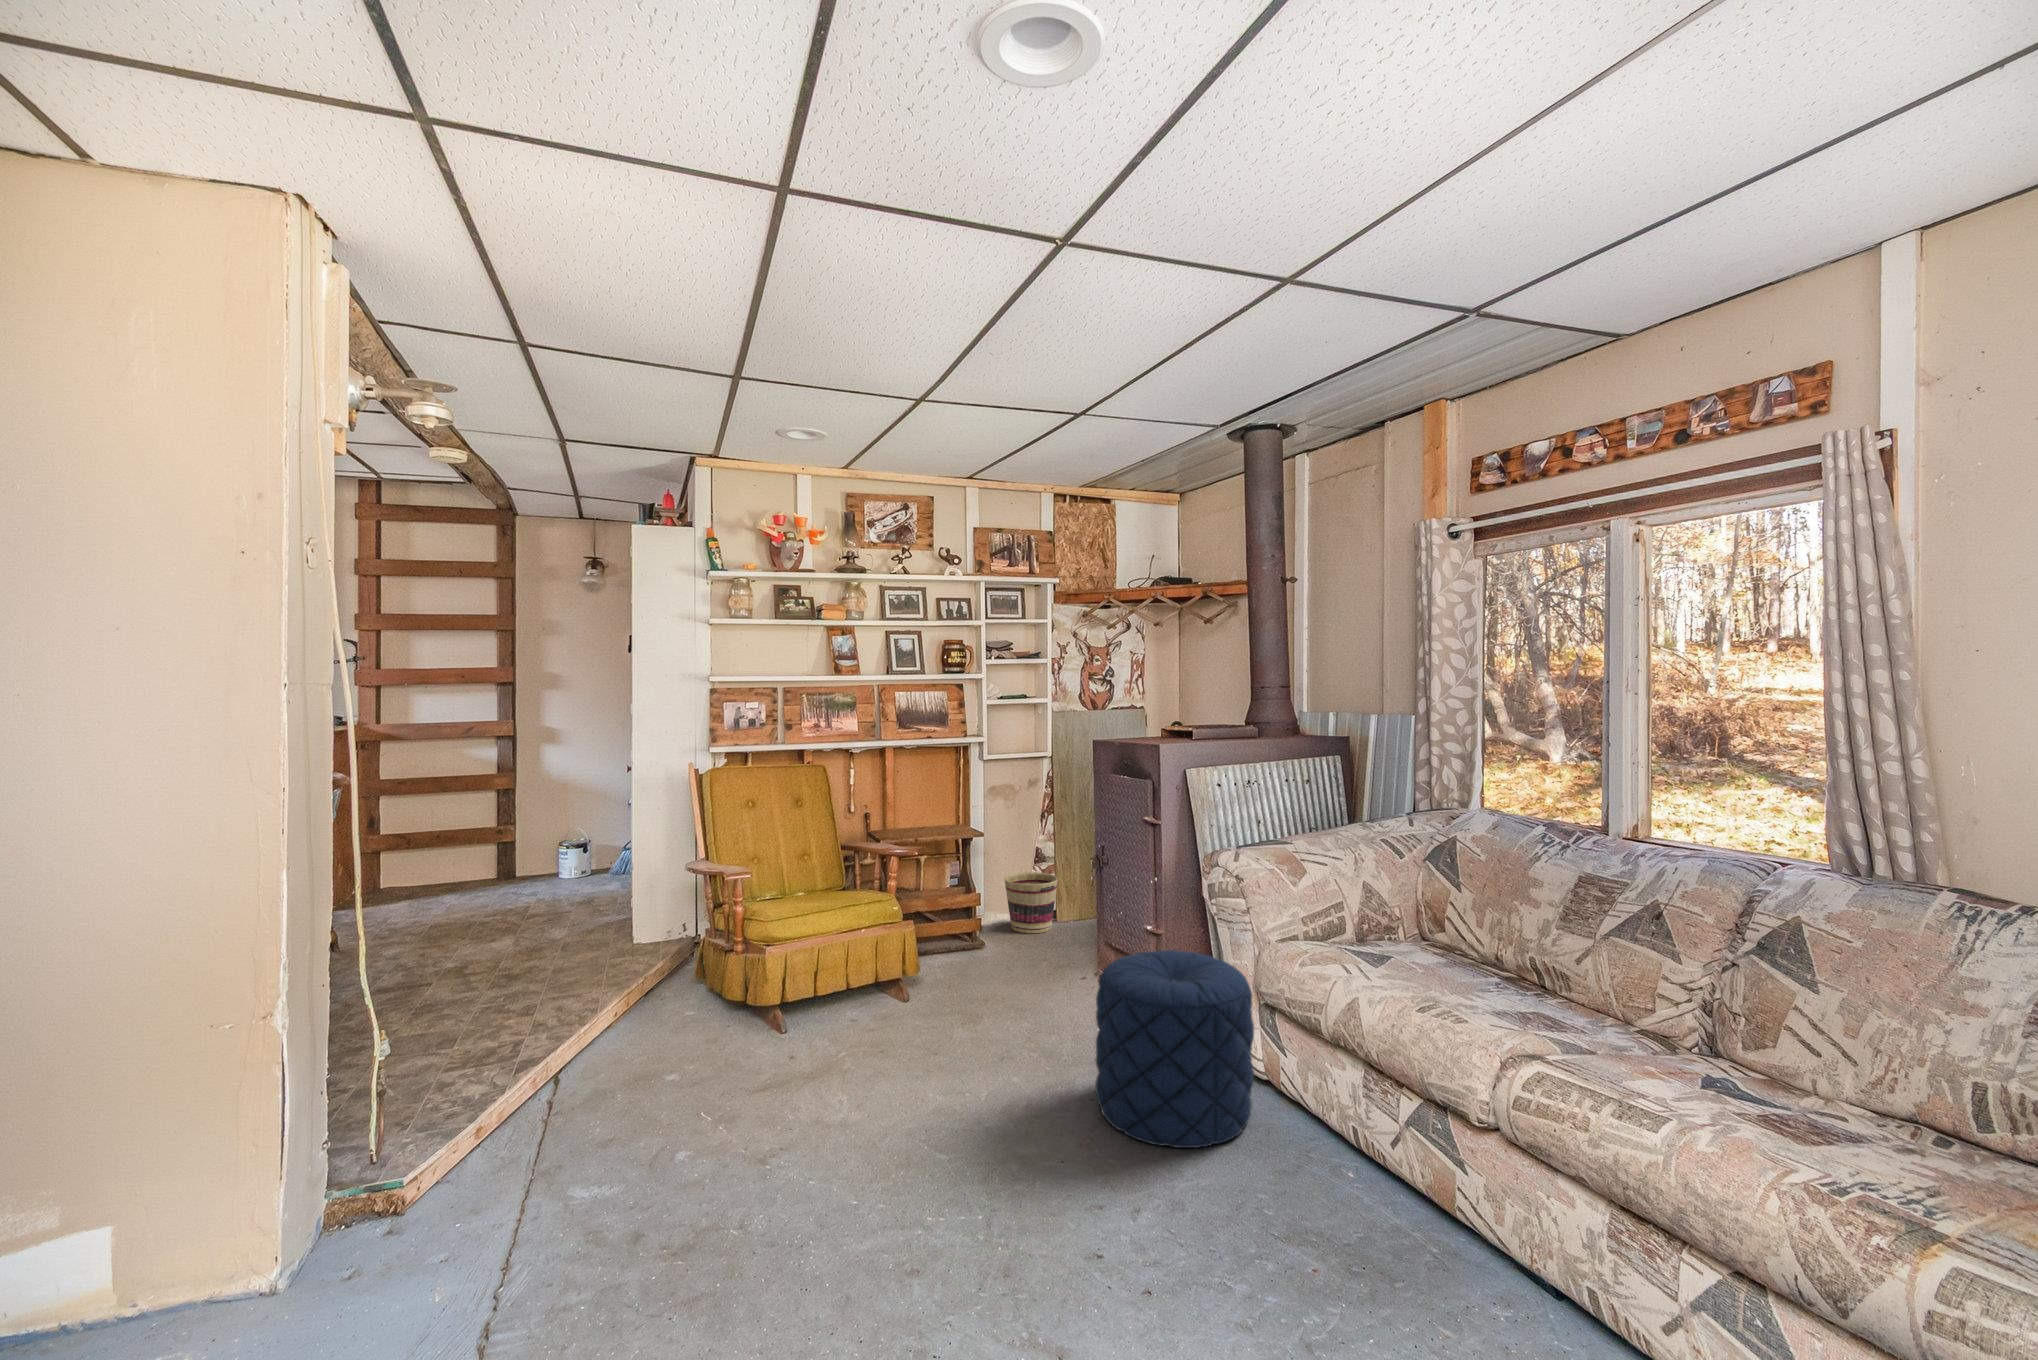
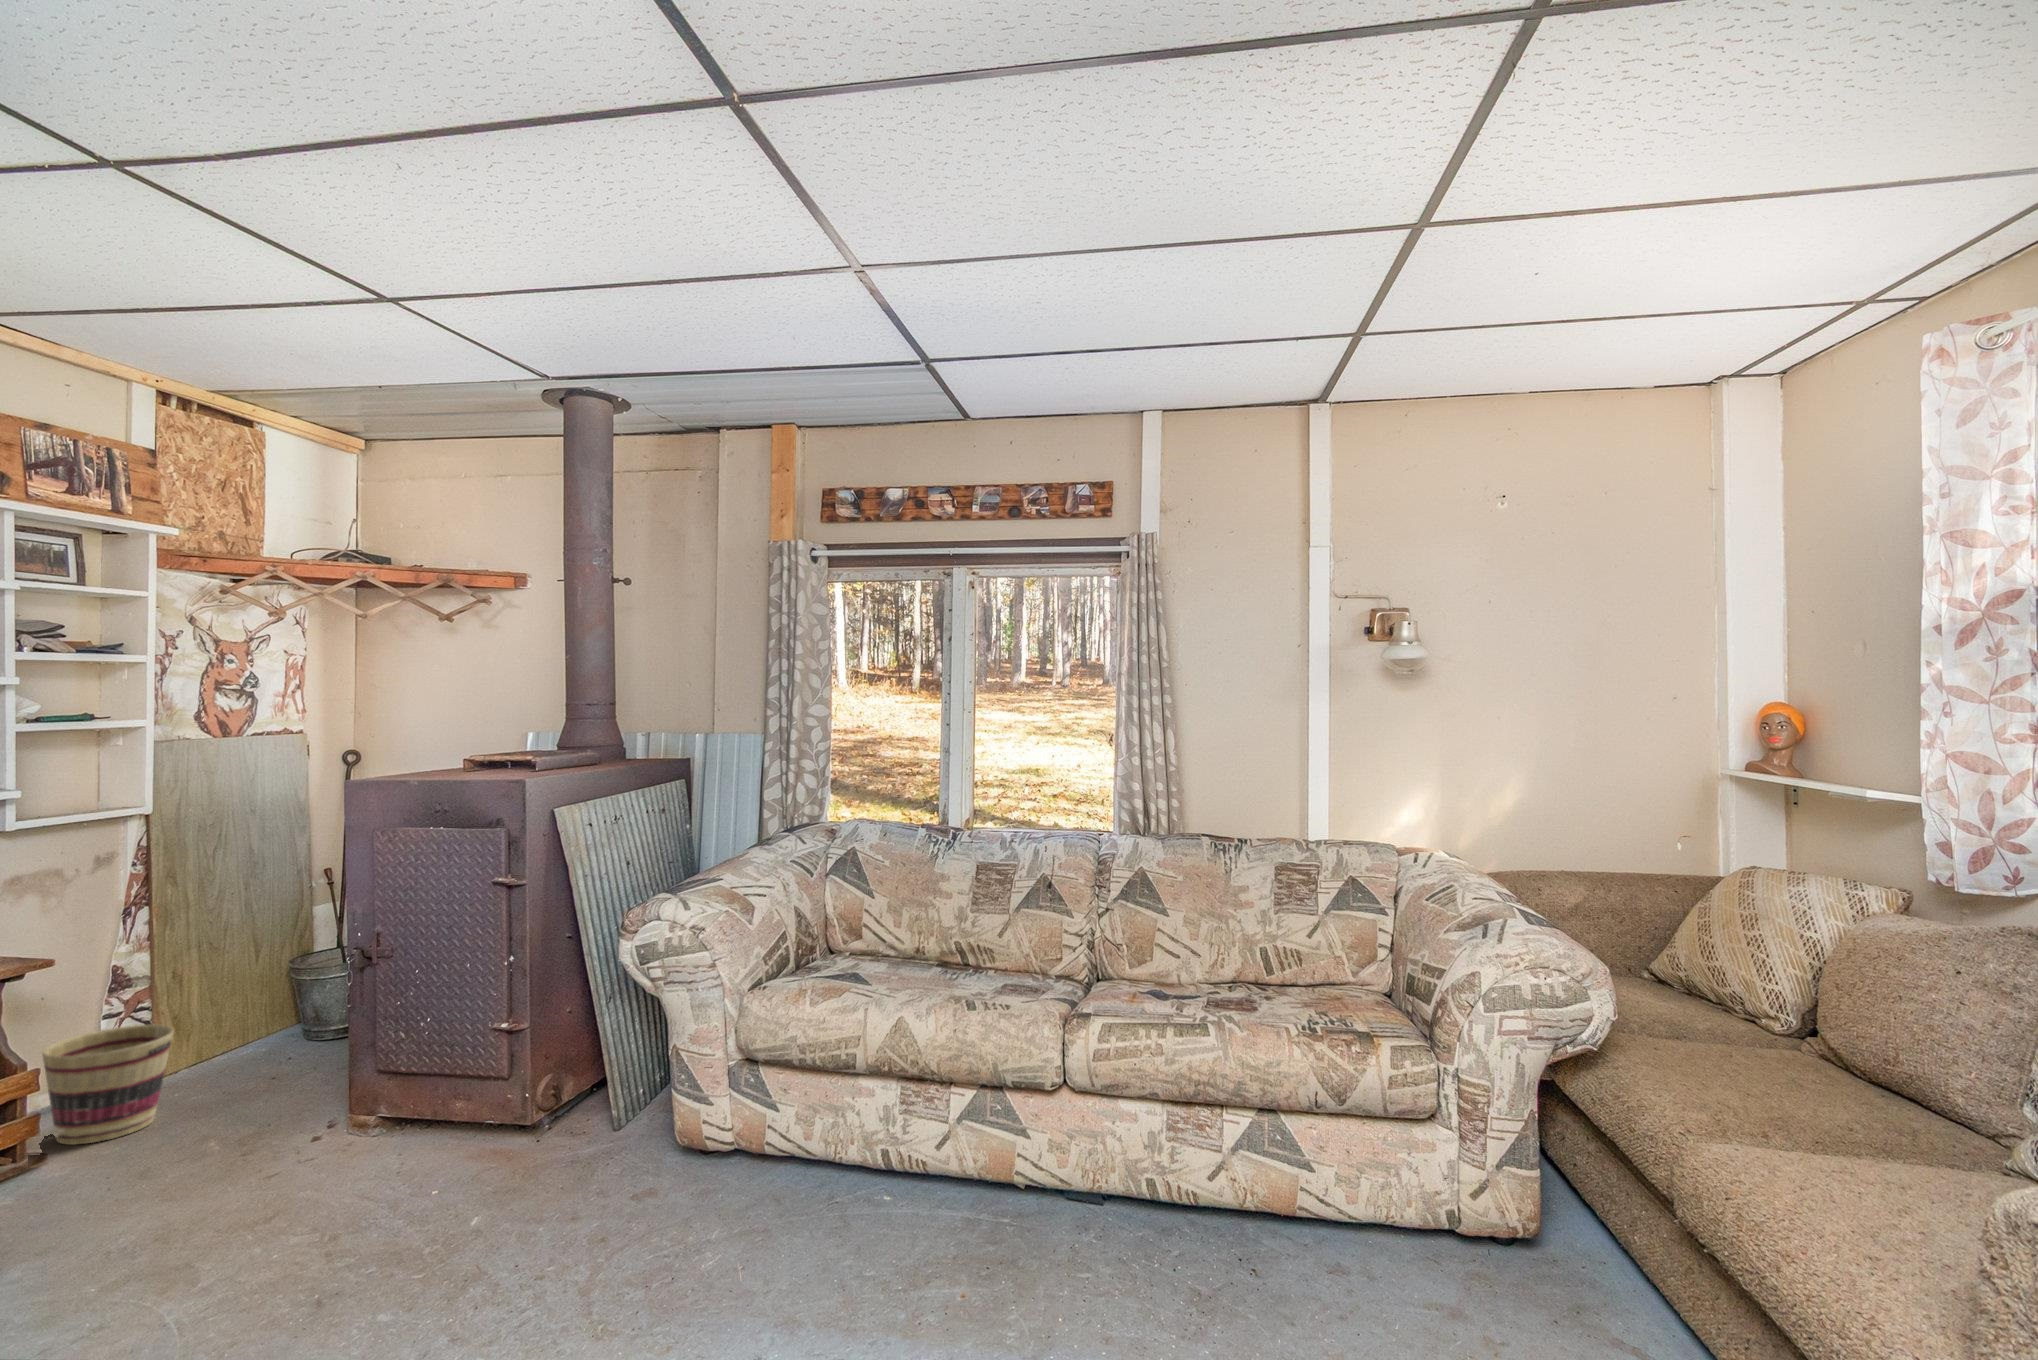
pouf: present [1095,950,1254,1148] -> none [561,1033,779,1303]

